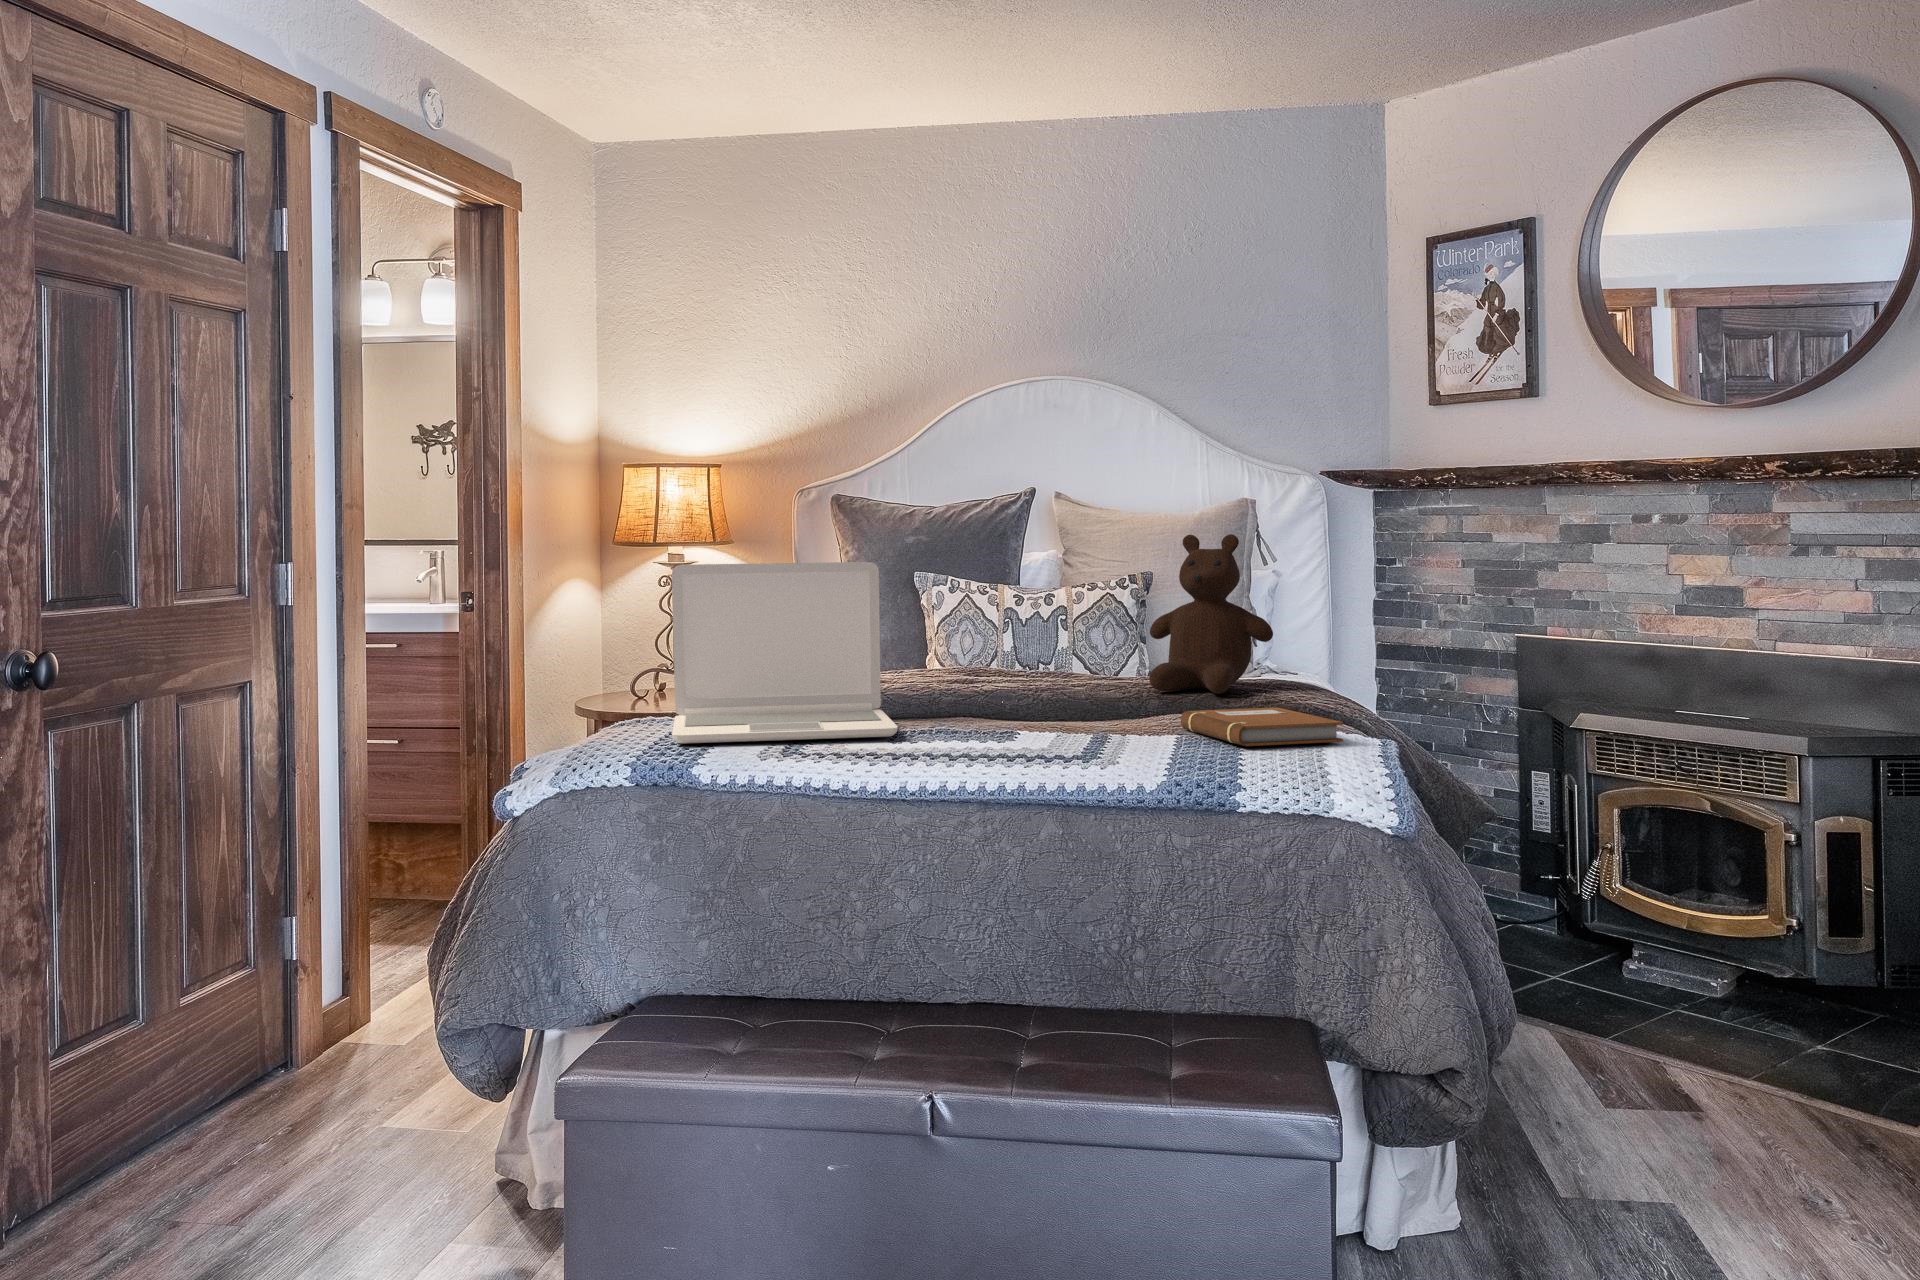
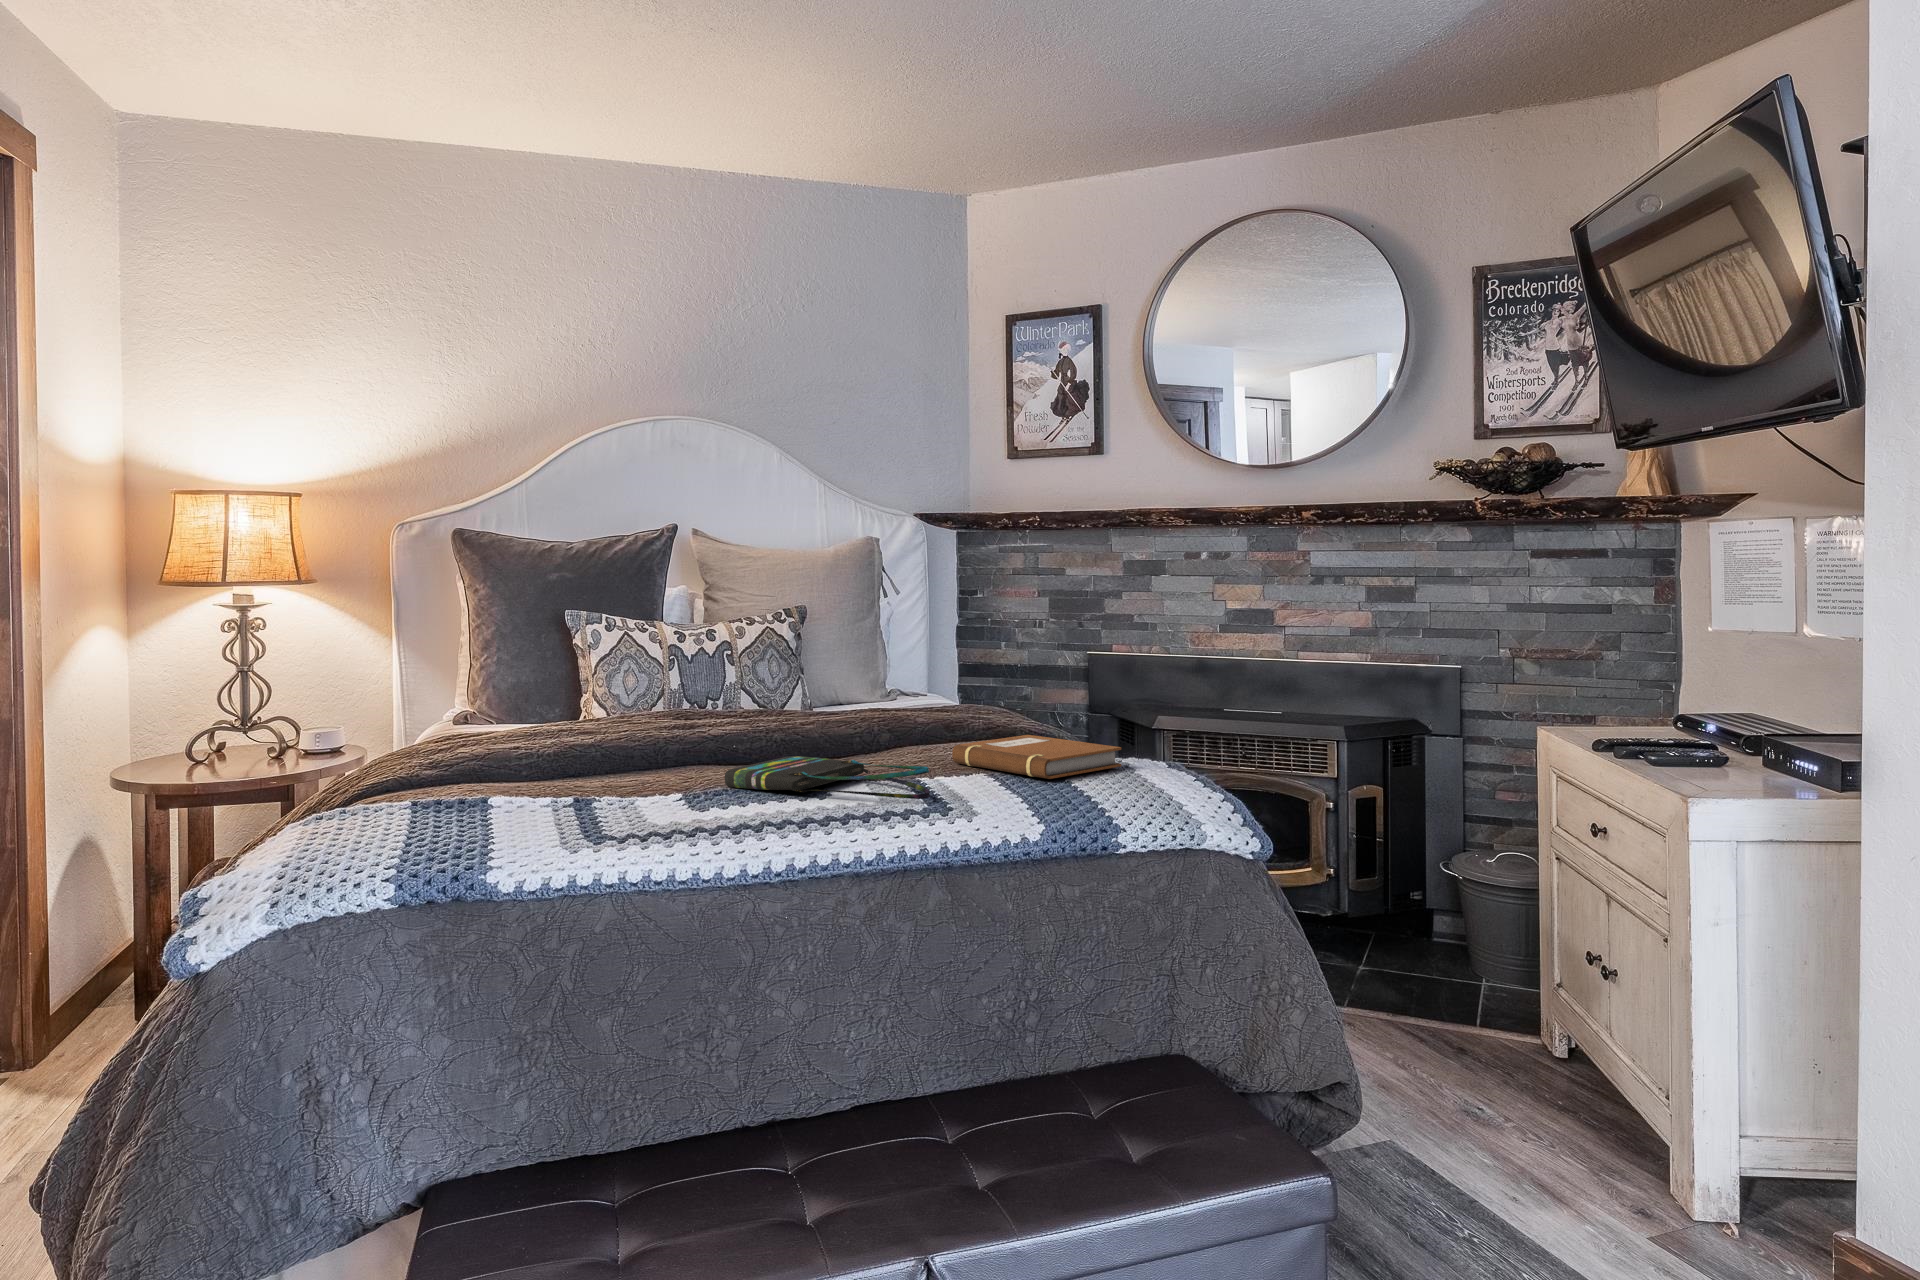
teddy bear: present [1149,534,1273,694] -> none [839,568,961,722]
laptop: present [672,562,898,744] -> none [364,599,683,832]
tote bag: none [948,711,1107,752] -> present [725,756,930,799]

